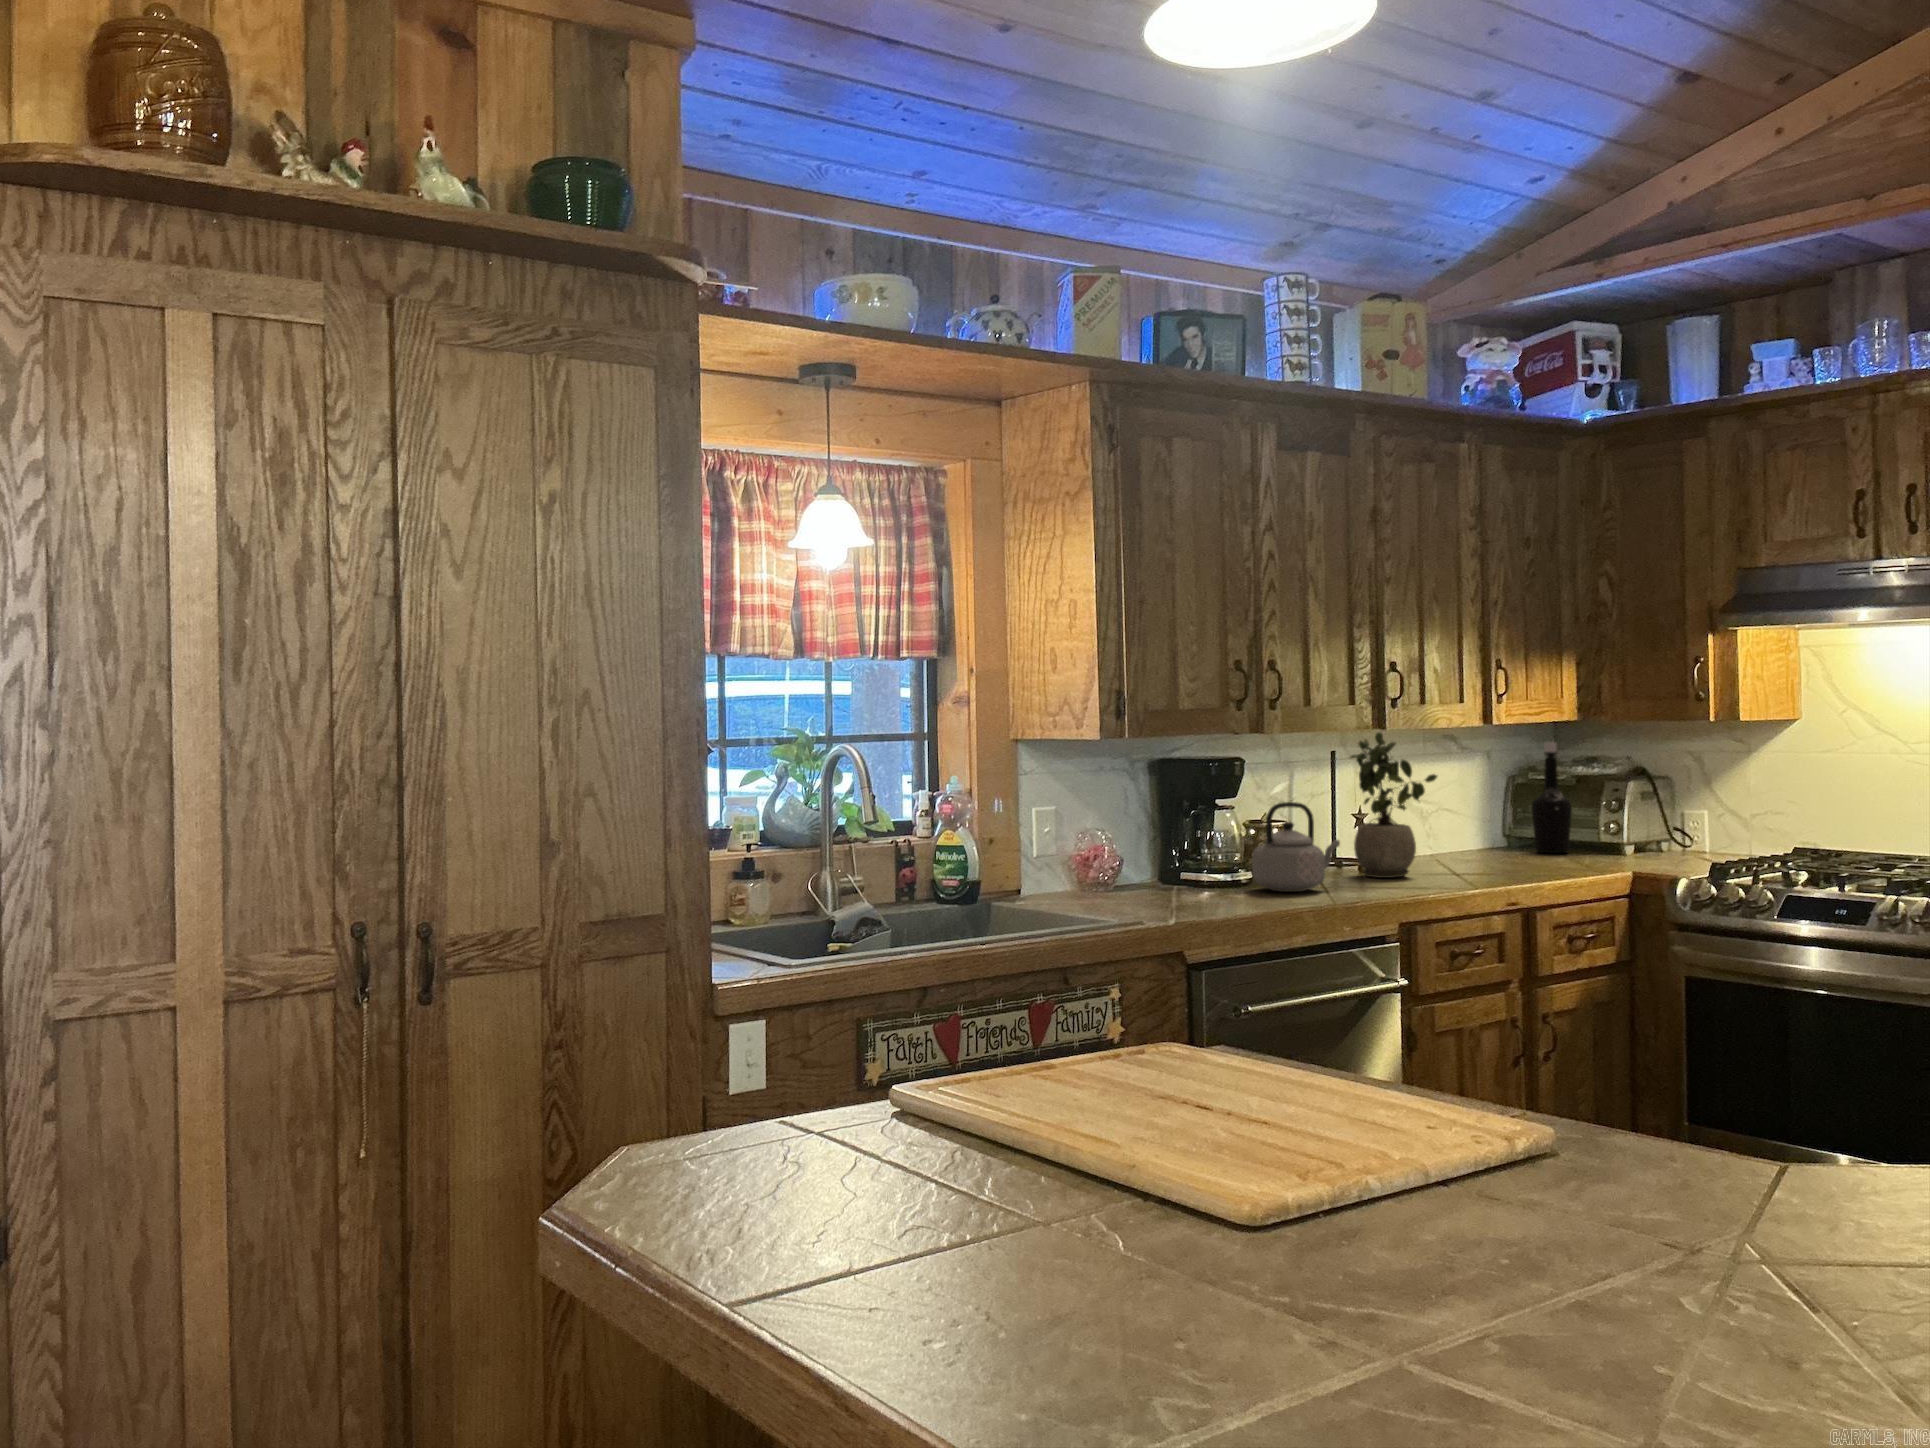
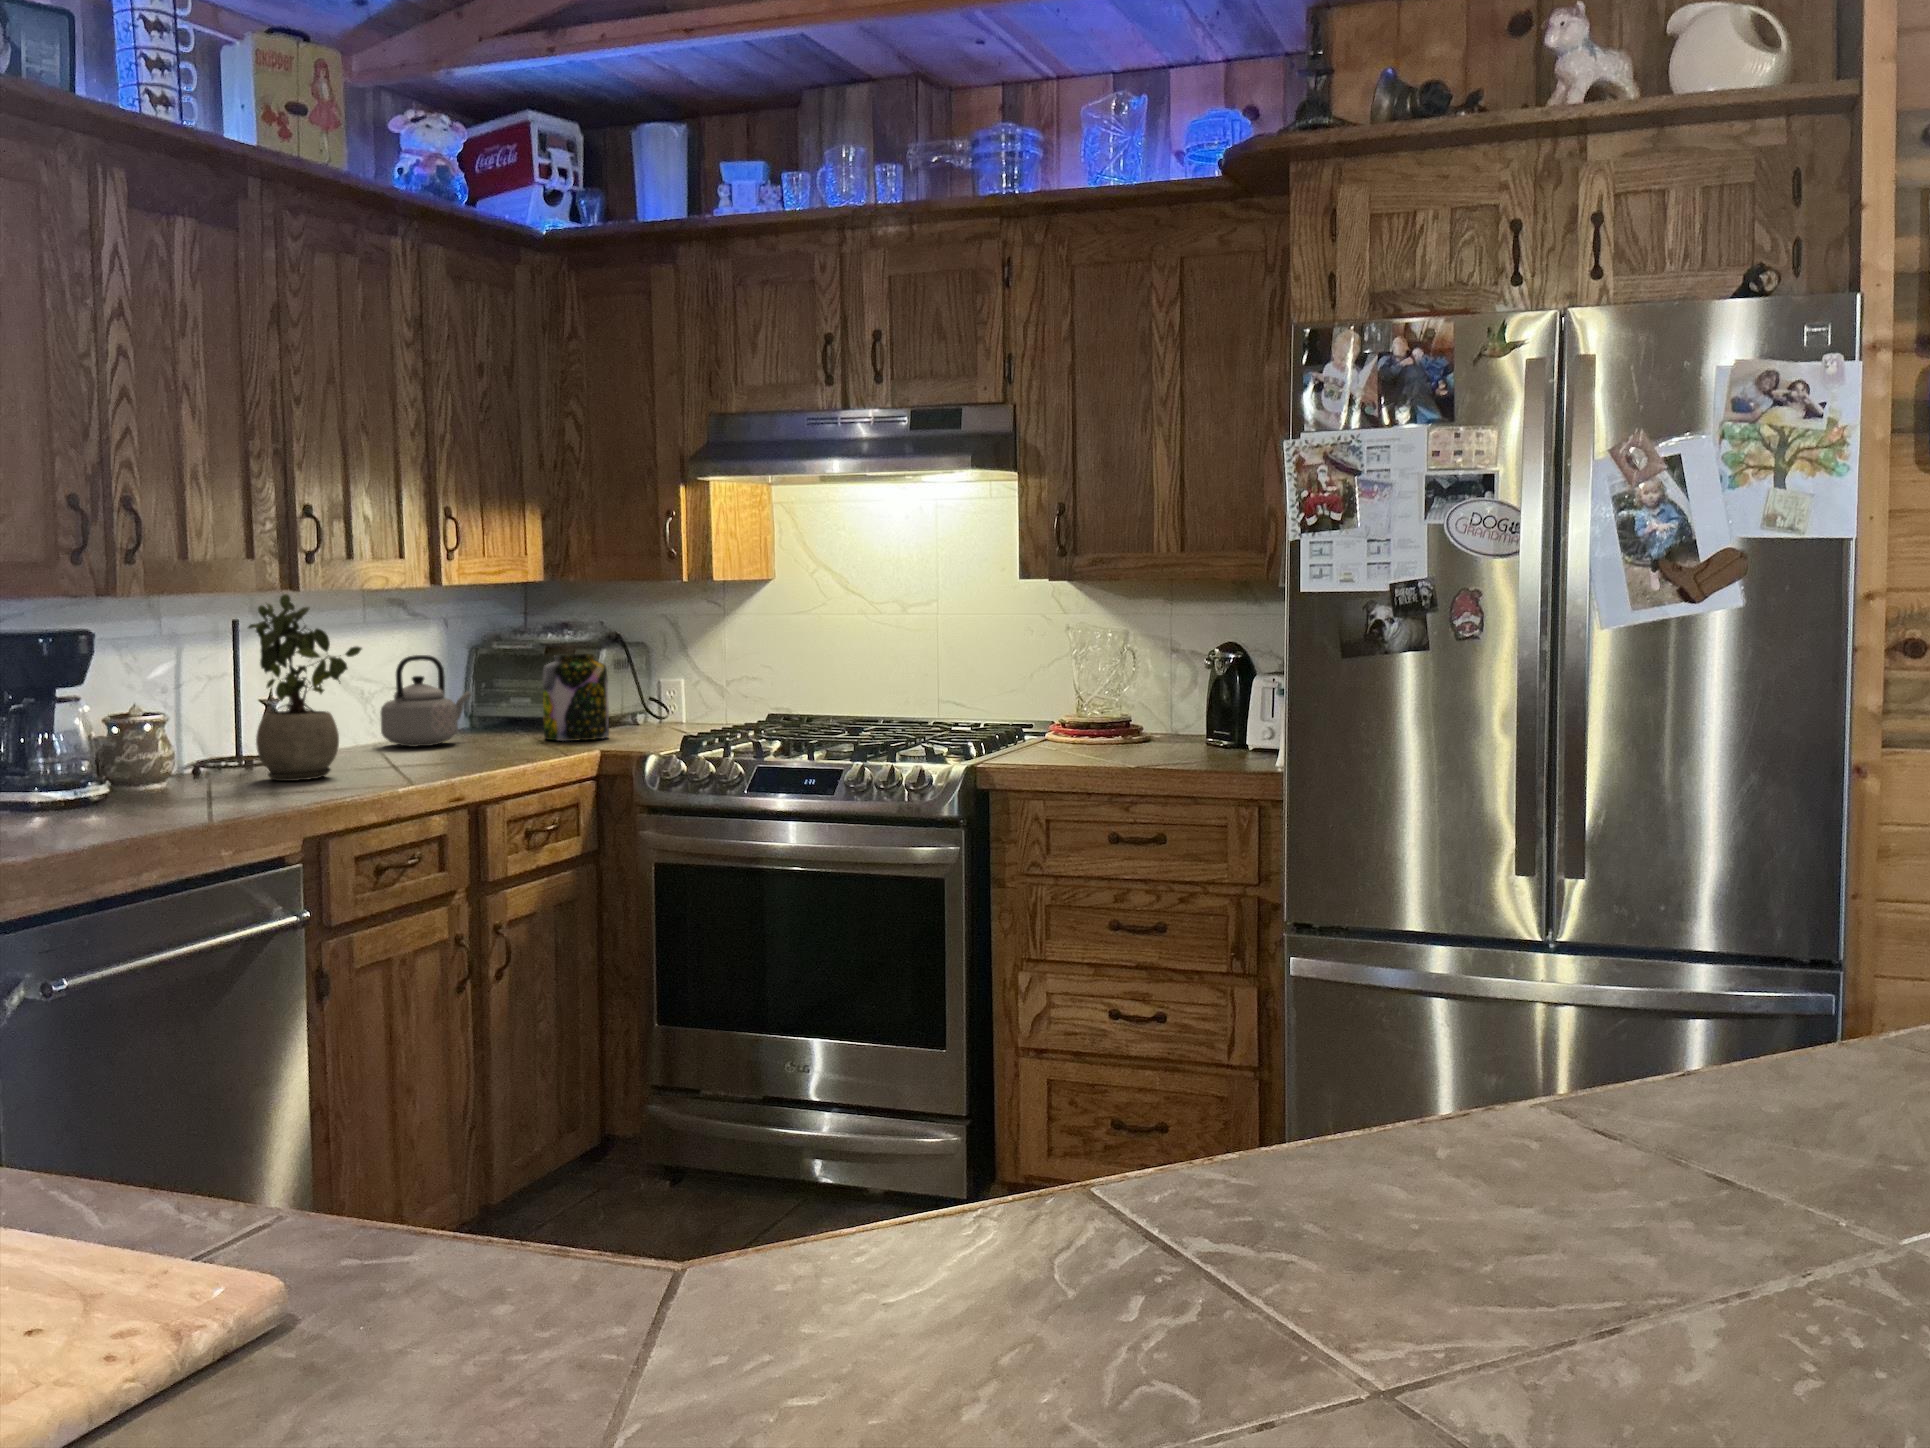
bottle: present [1531,742,1572,853] -> none [492,606,538,734]
jar: none [1578,785,1638,861] -> present [543,654,609,741]
teapot: present [1252,802,1340,892] -> present [381,655,471,747]

